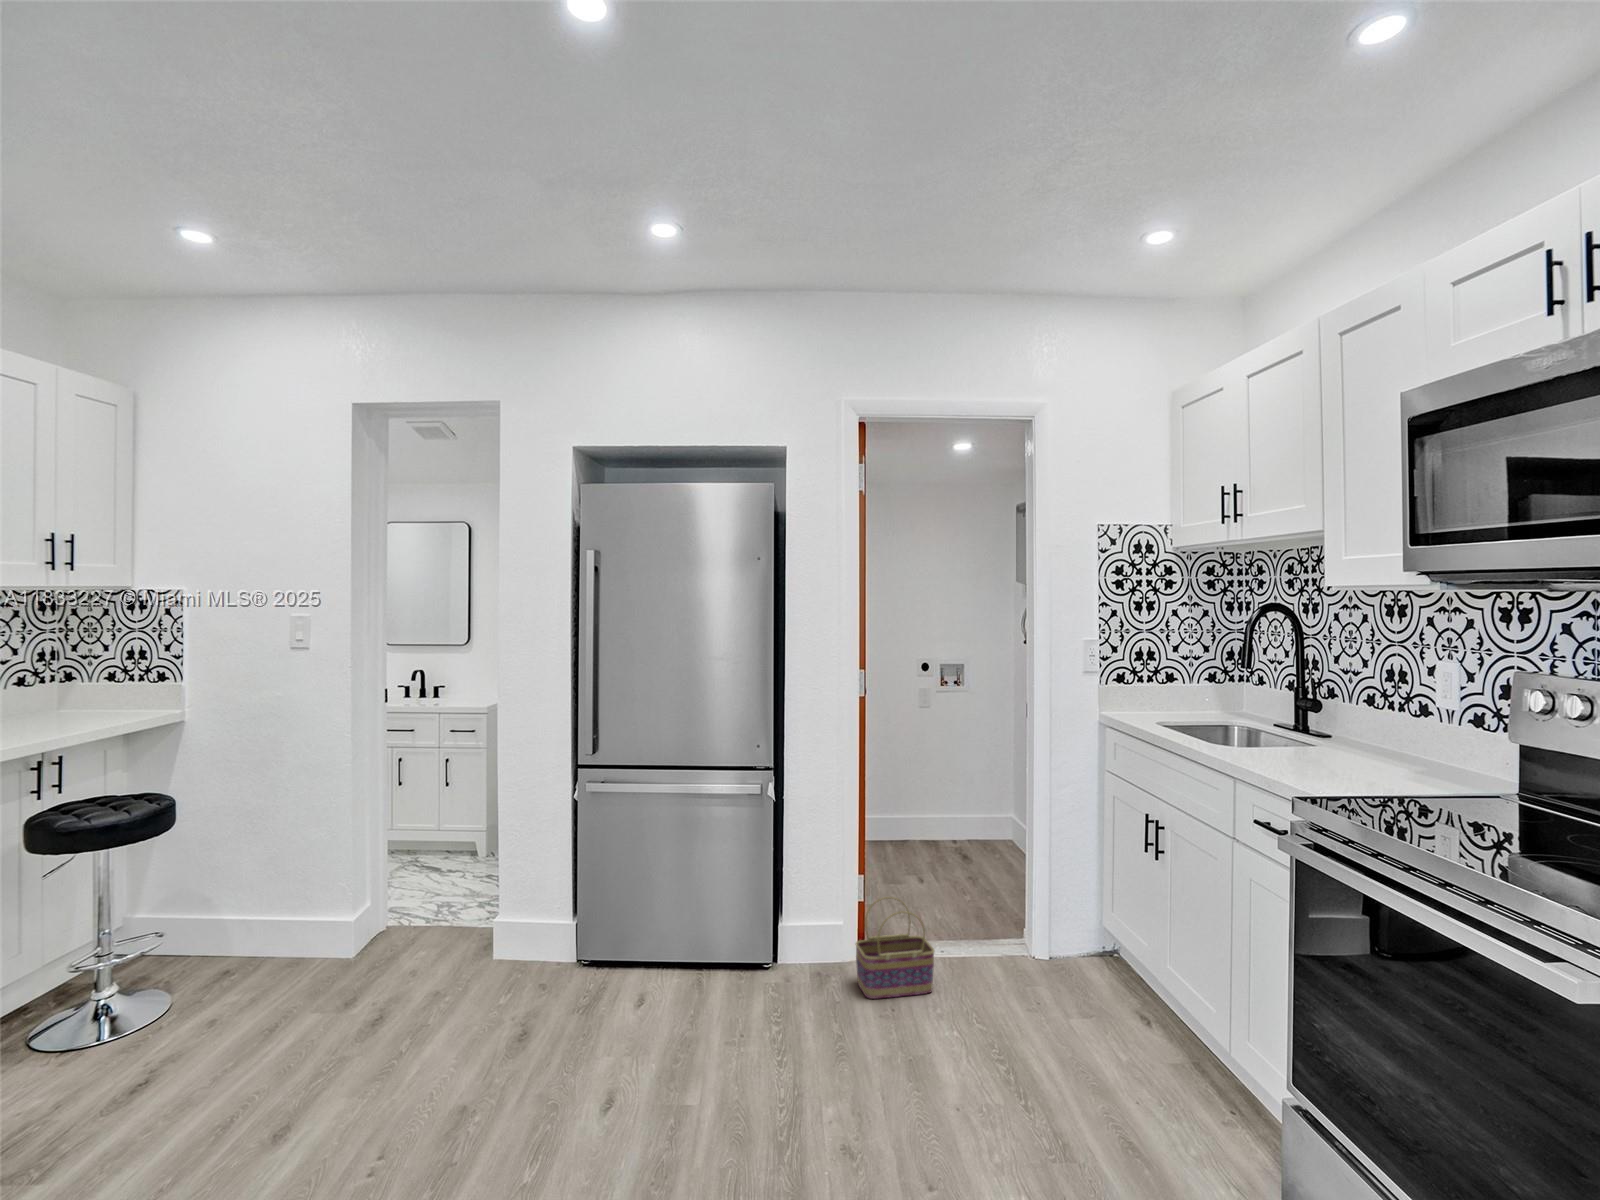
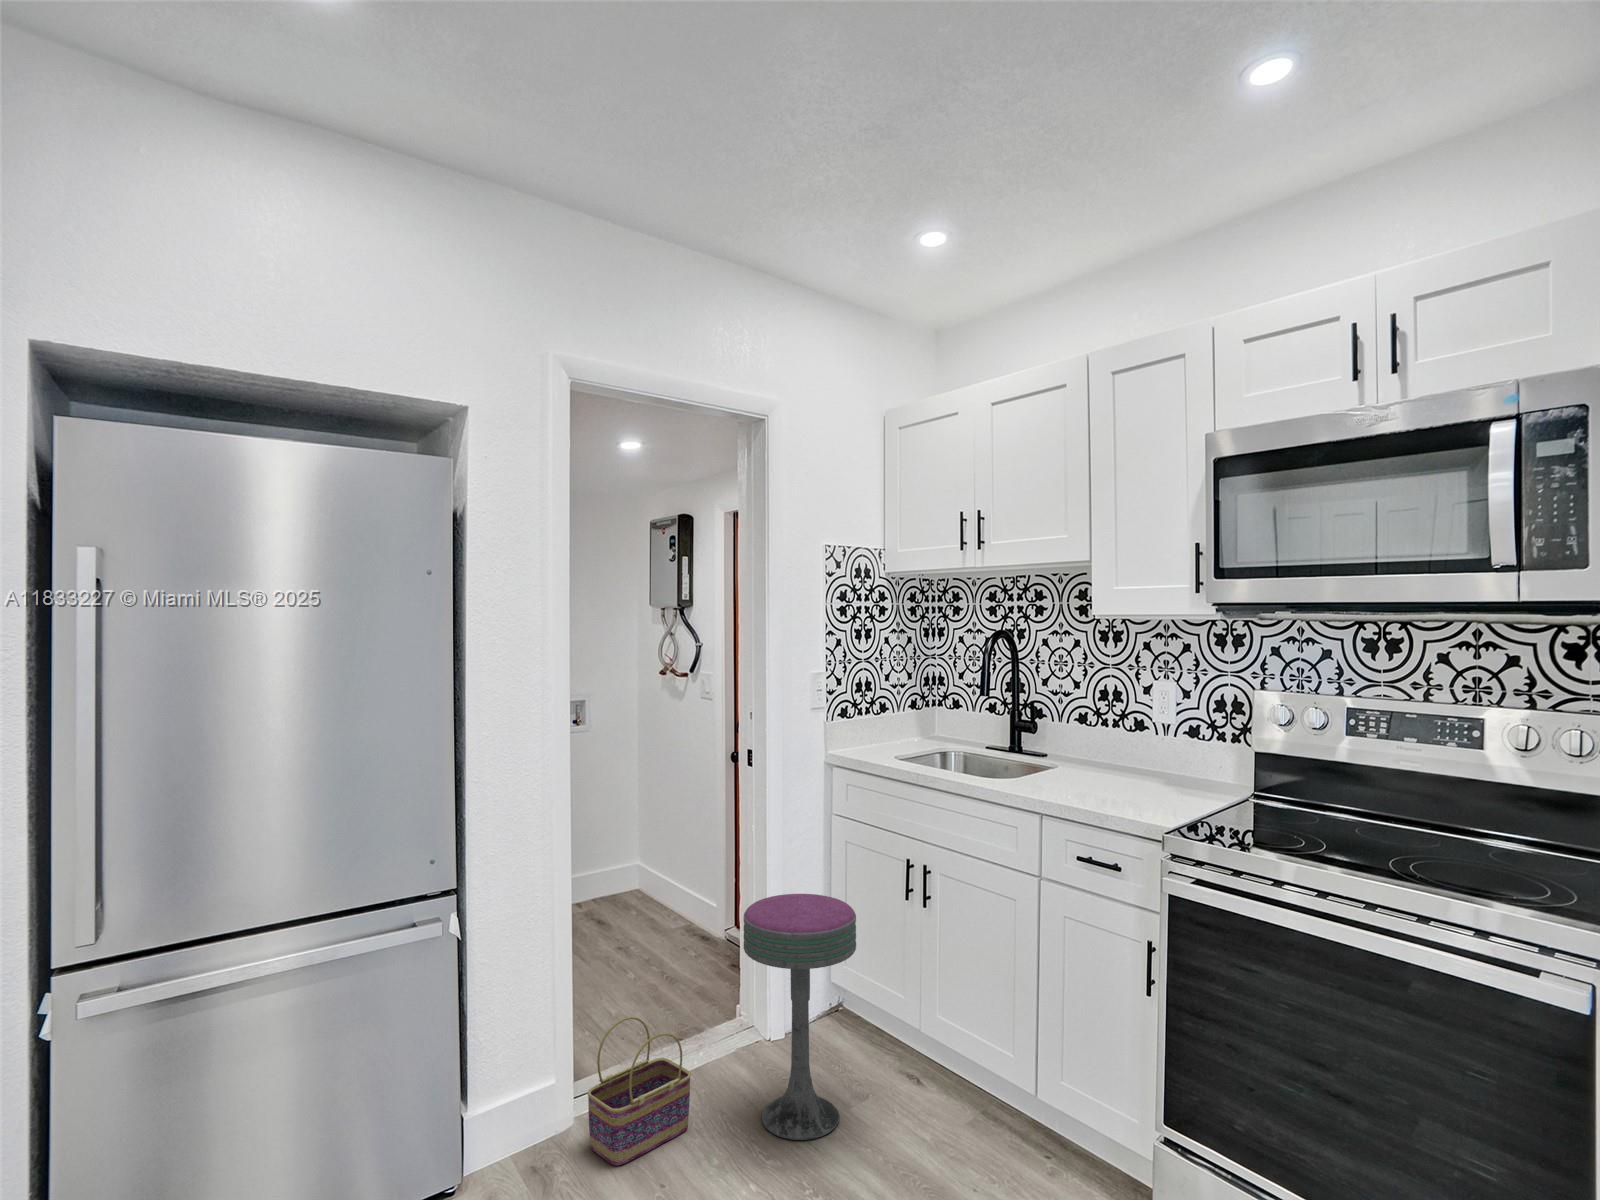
bar stool: none [975,826,1074,1029] -> present [744,894,856,1140]

